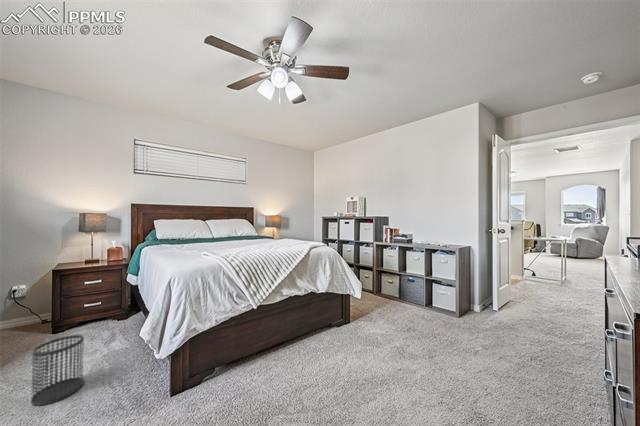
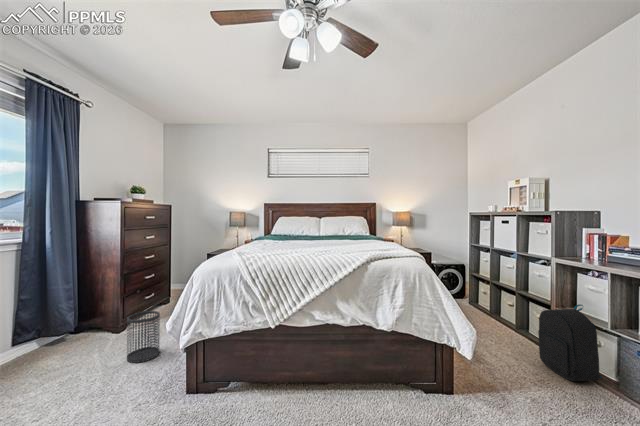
backpack: none [373,263,398,300] -> present [538,304,602,381]

